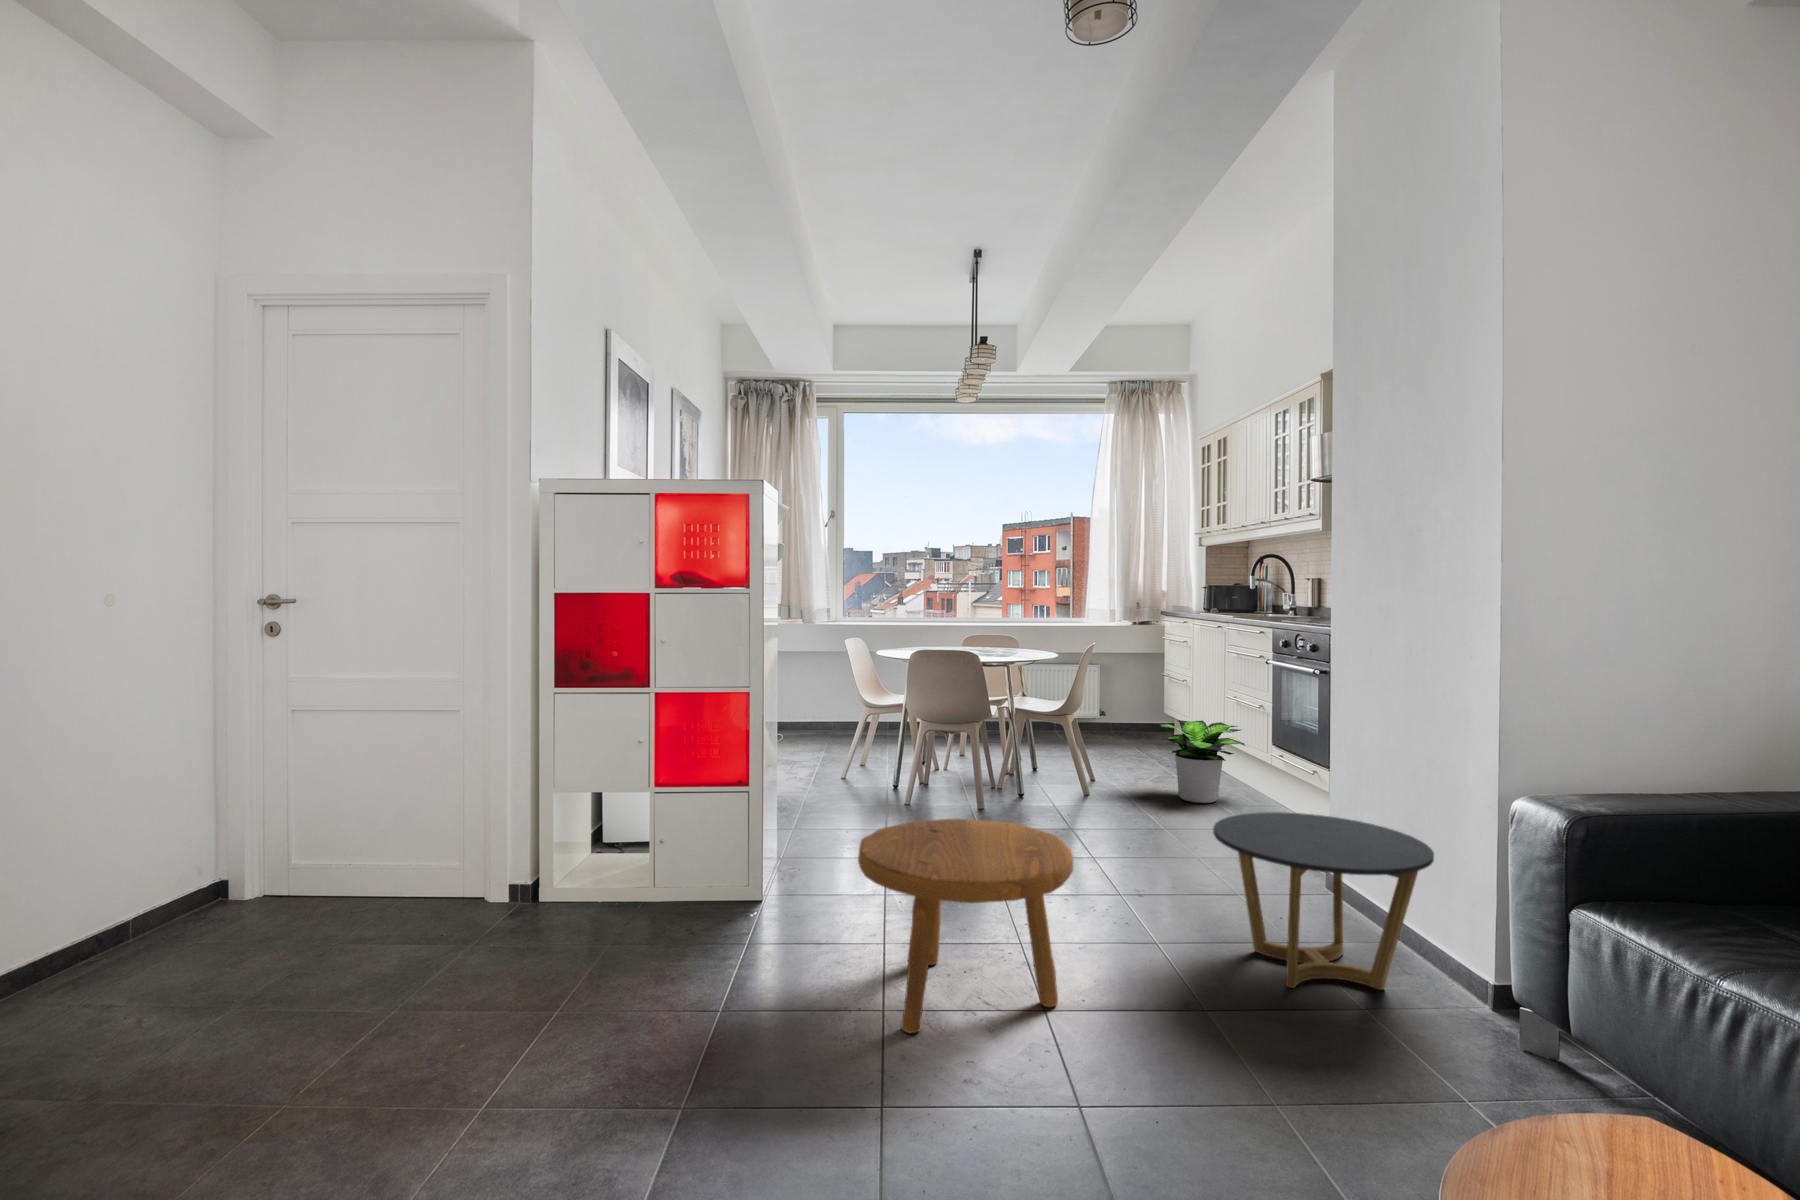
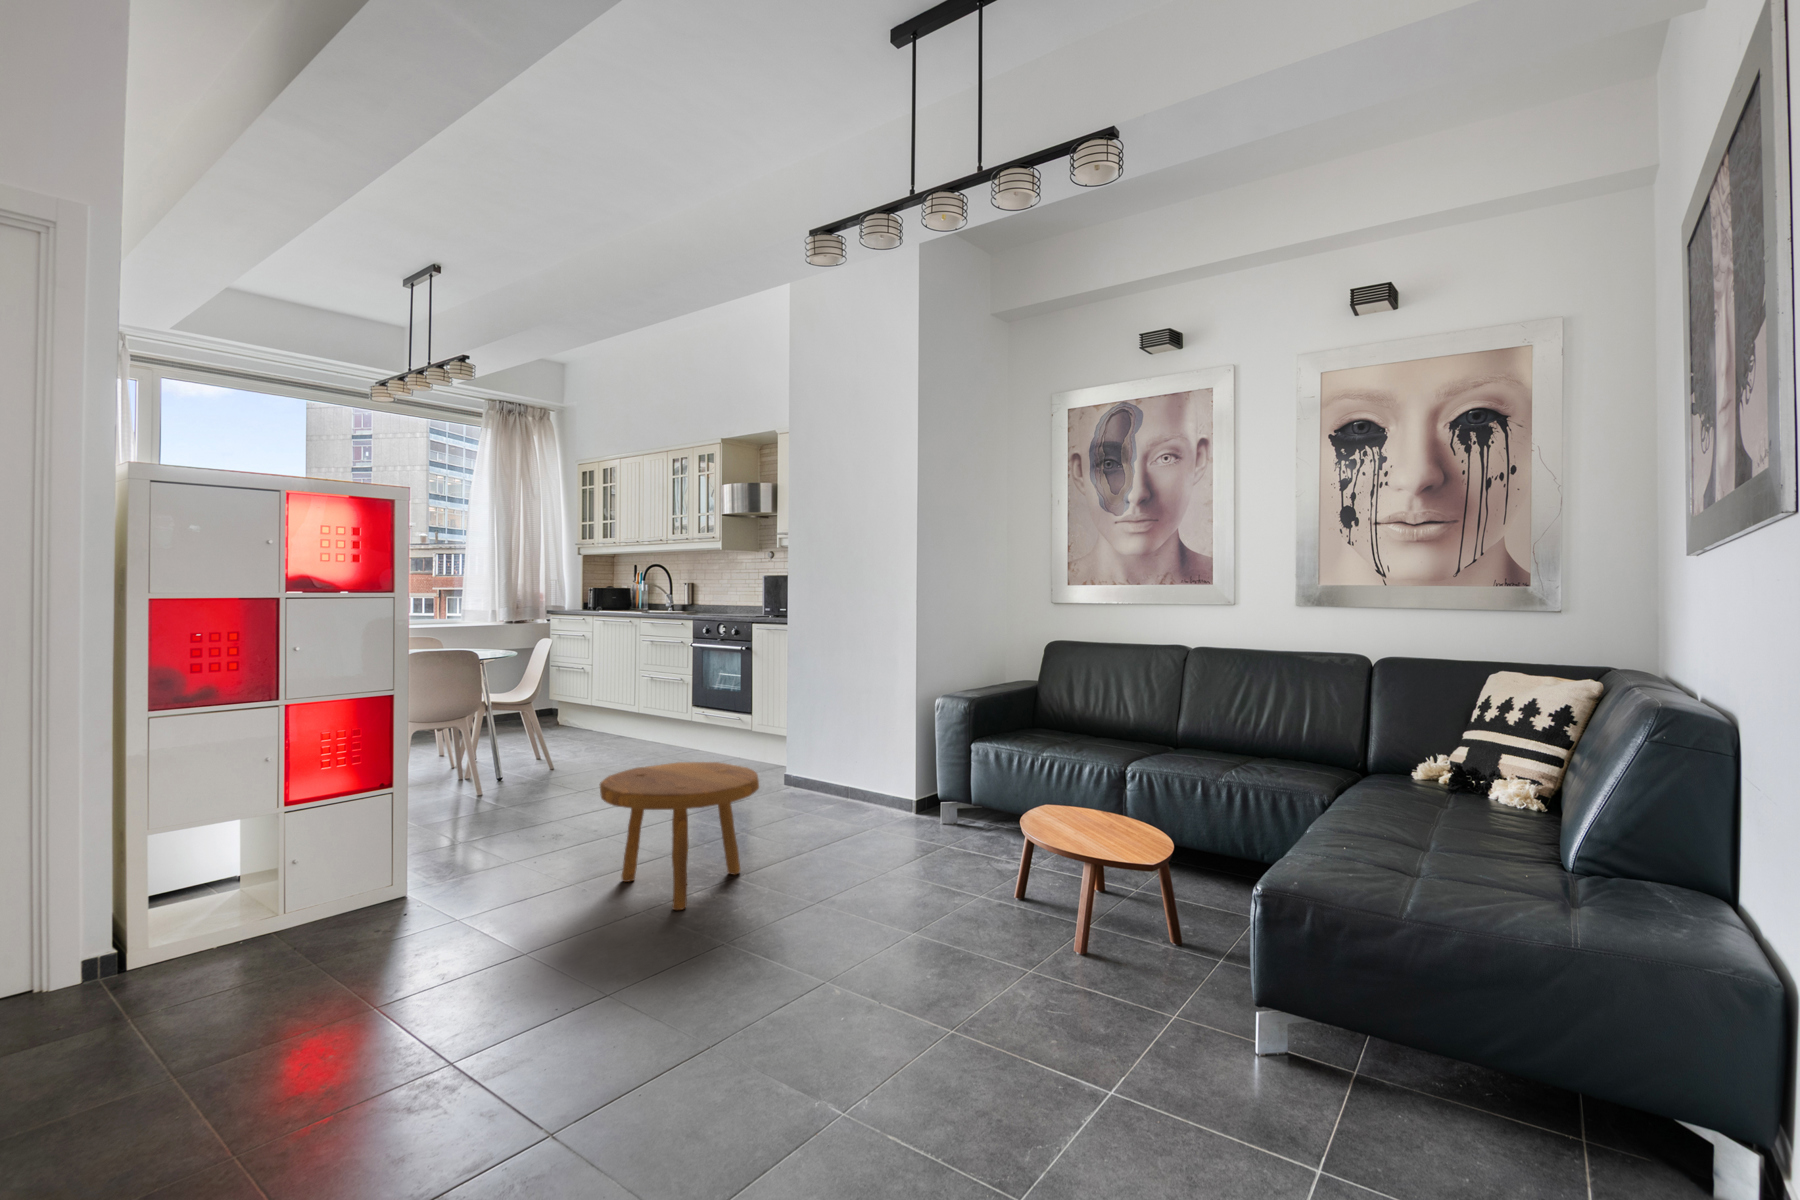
potted plant: present [1158,720,1245,803] -> none [609,696,685,760]
side table: present [1213,812,1434,990] -> none [773,731,893,830]

